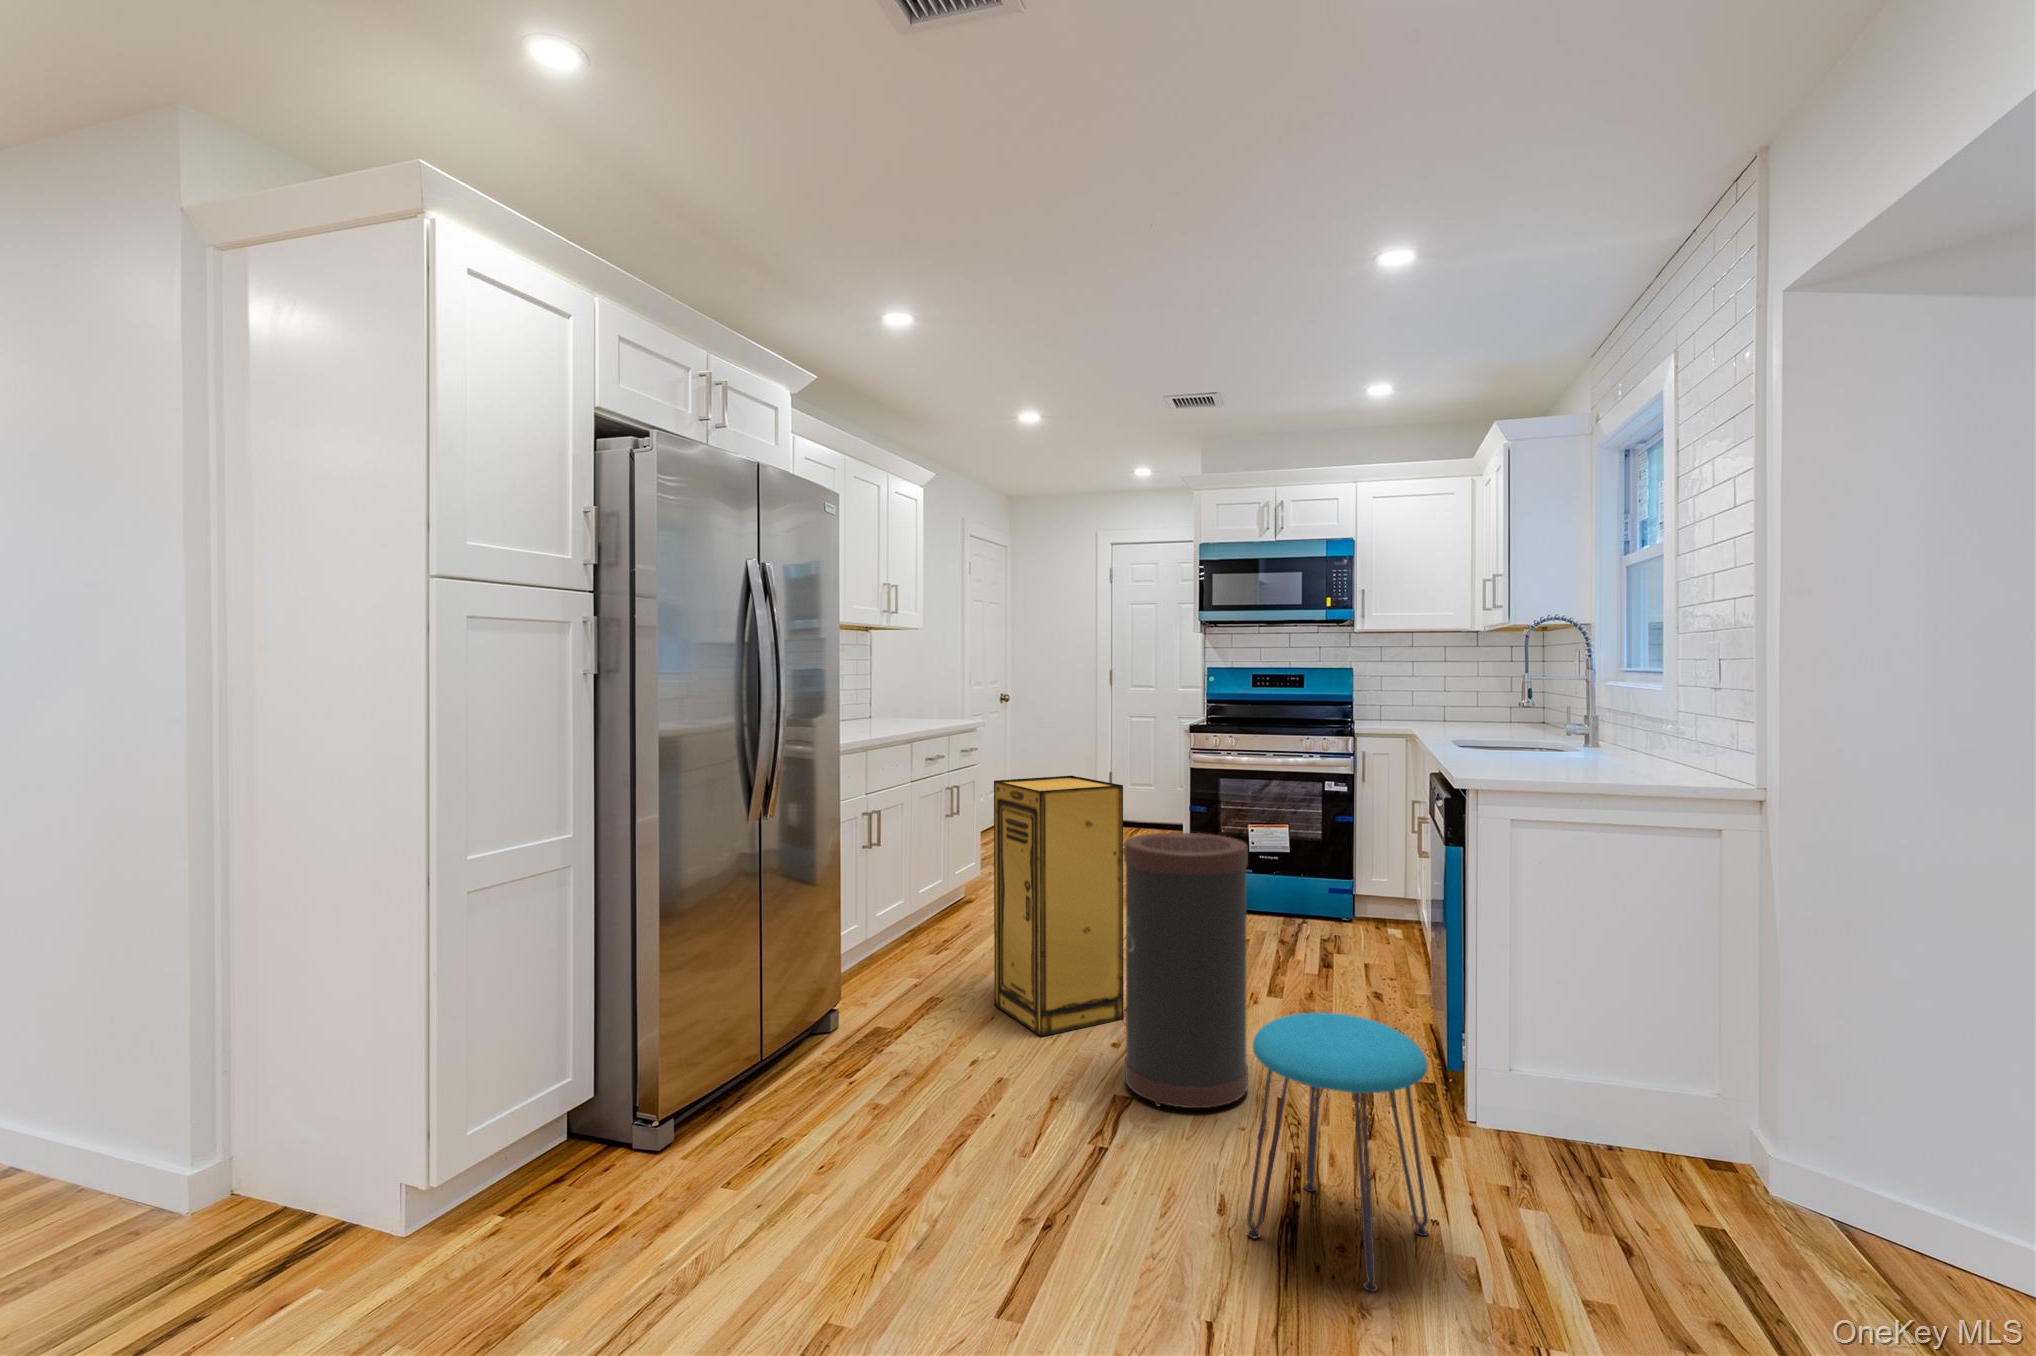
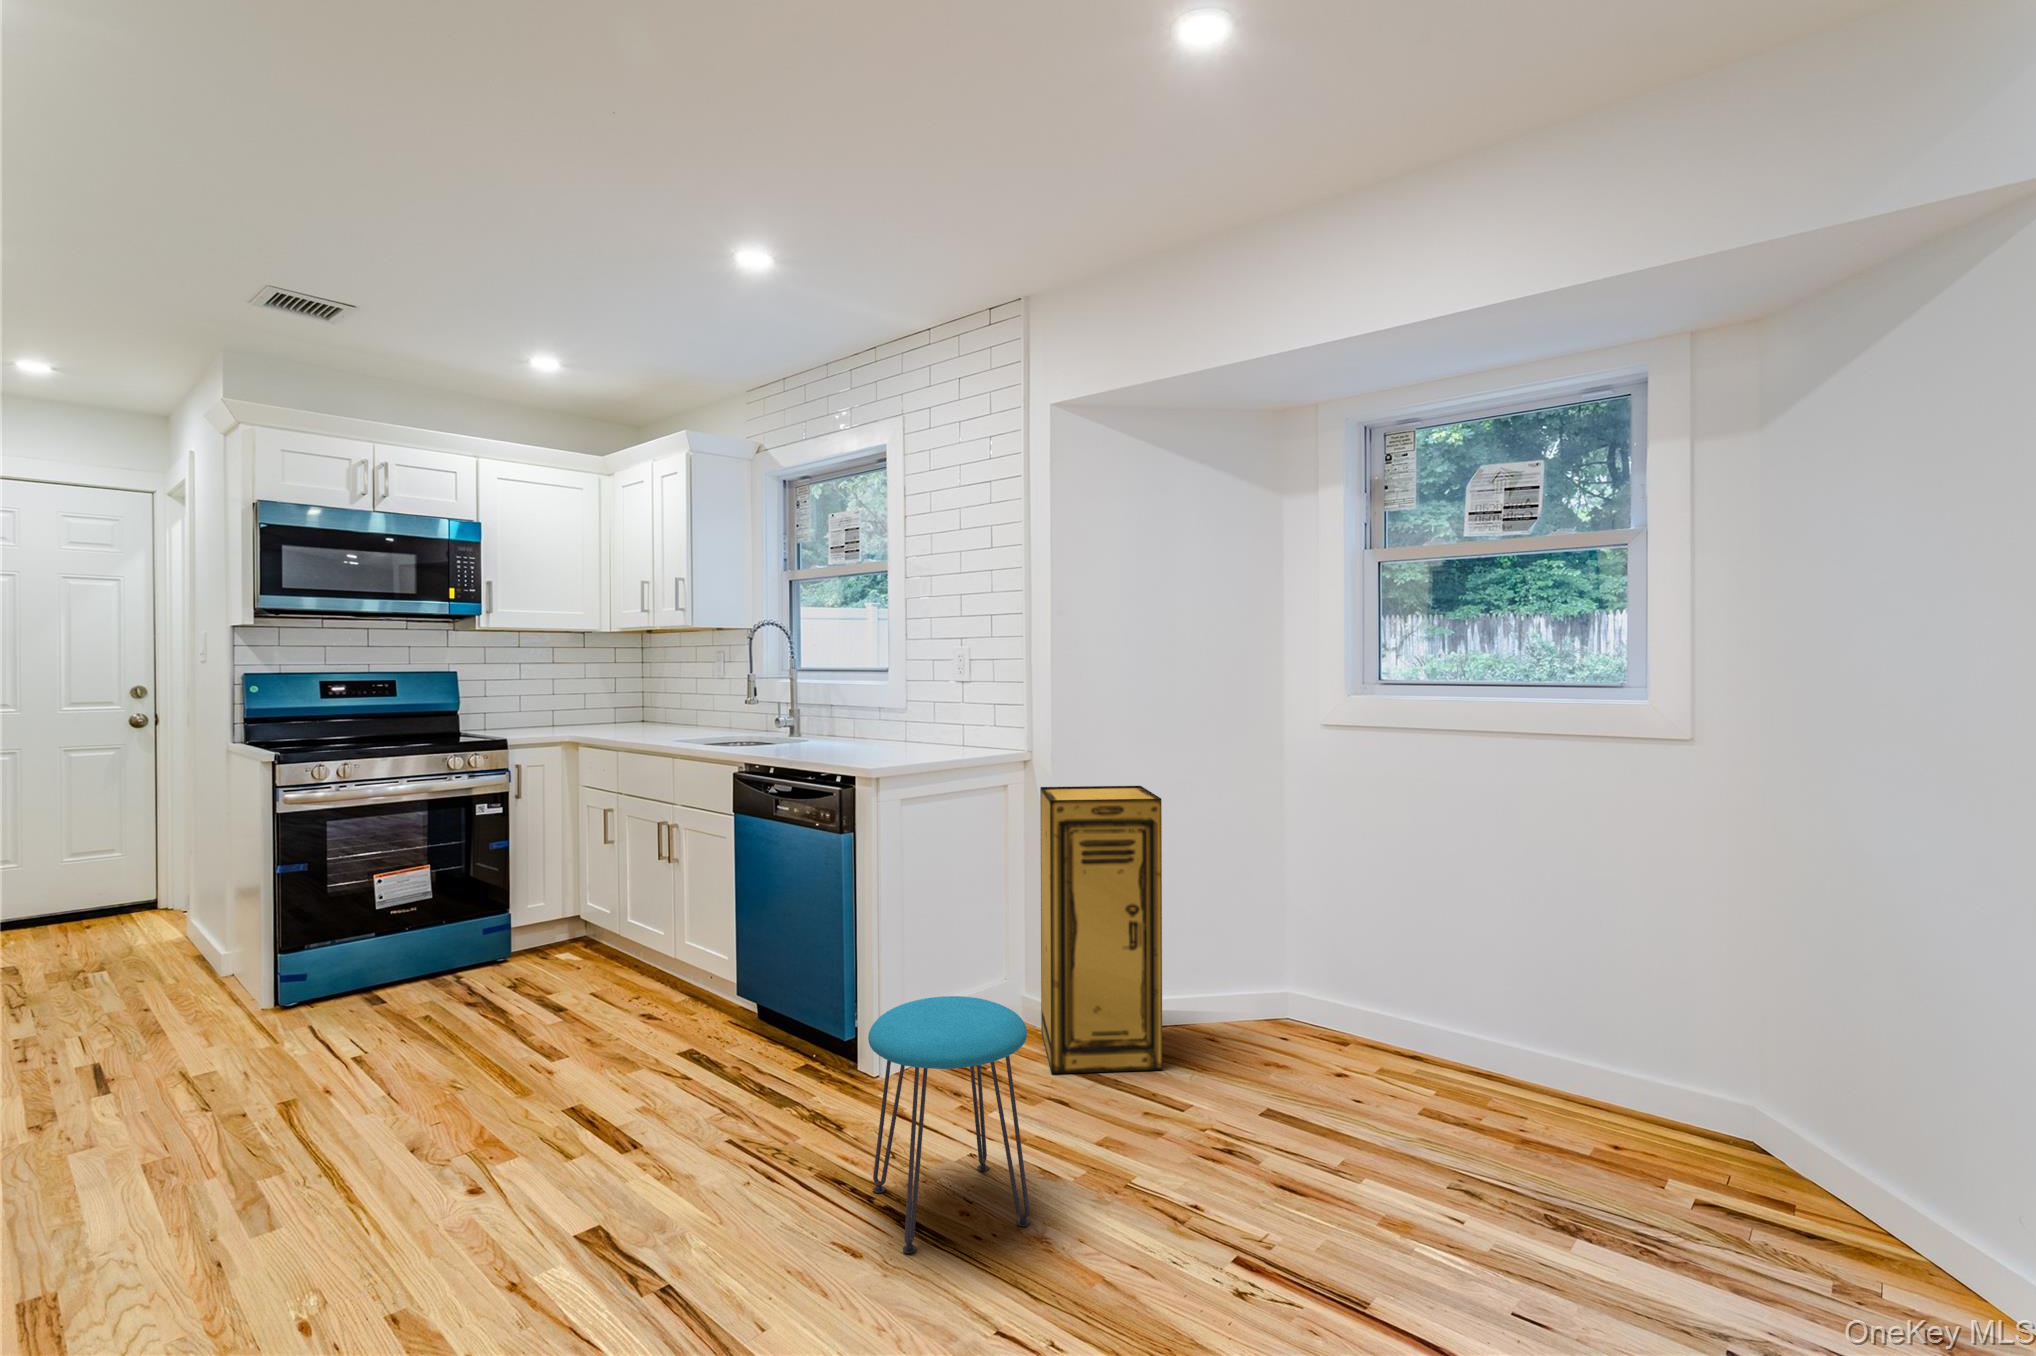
storage cabinet: present [994,776,1124,1036] -> present [1040,786,1162,1074]
trash can: present [1124,833,1248,1108] -> none [553,867,715,1214]

